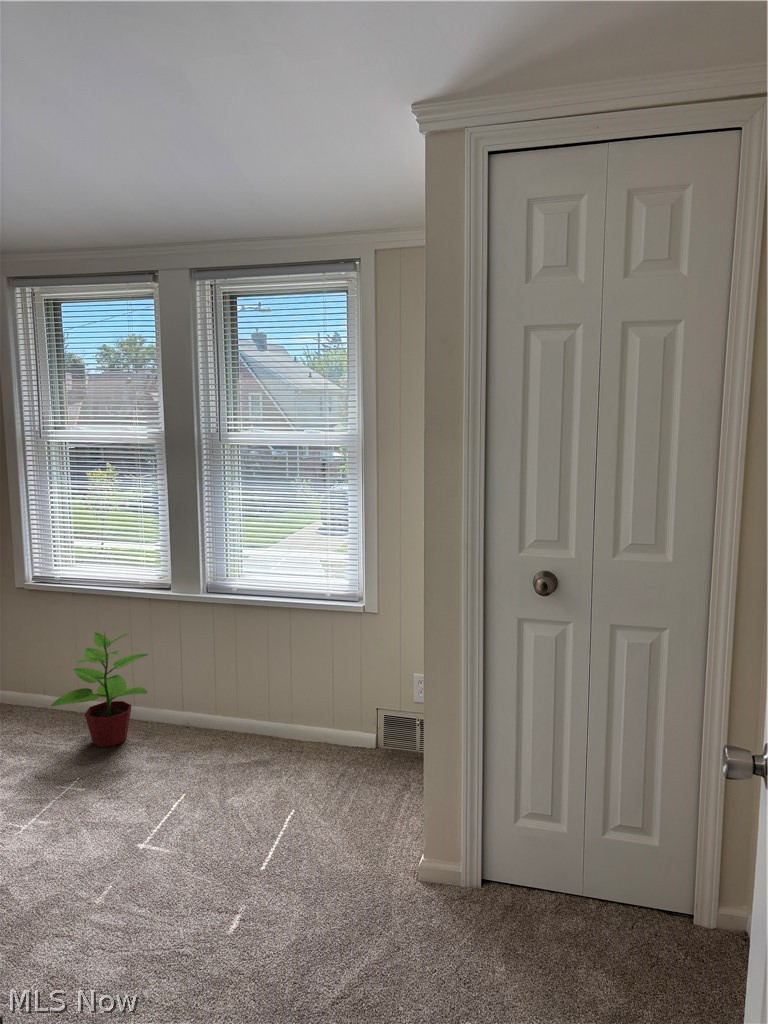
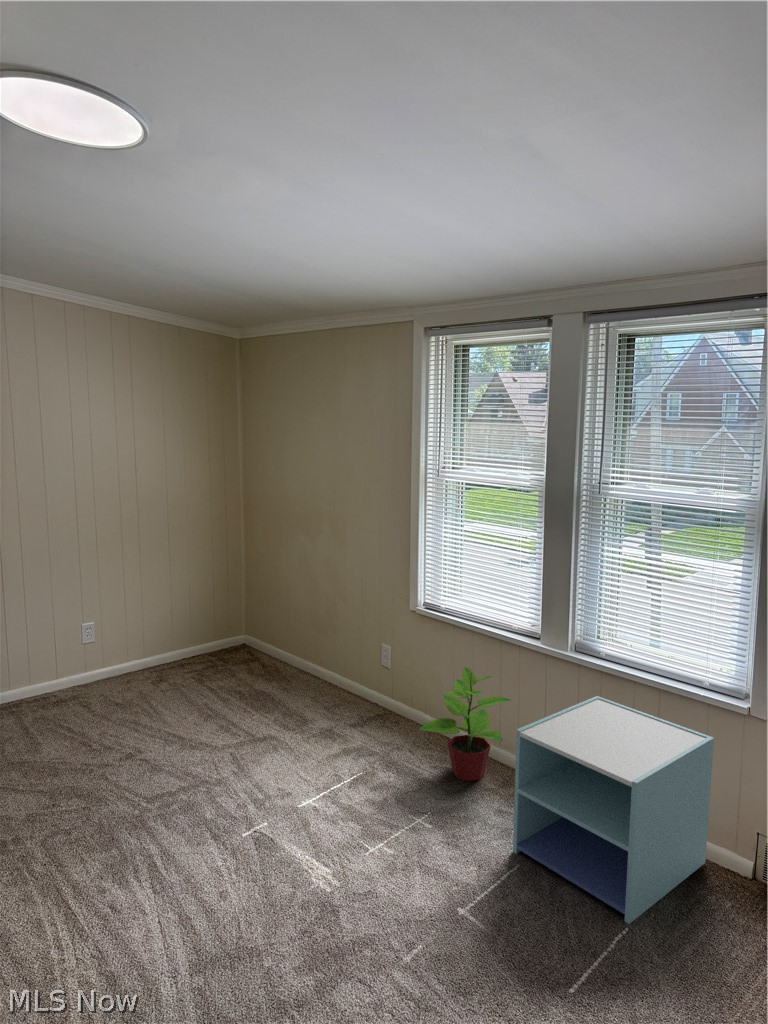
nightstand: none [171,629,339,805] -> present [513,696,714,924]

